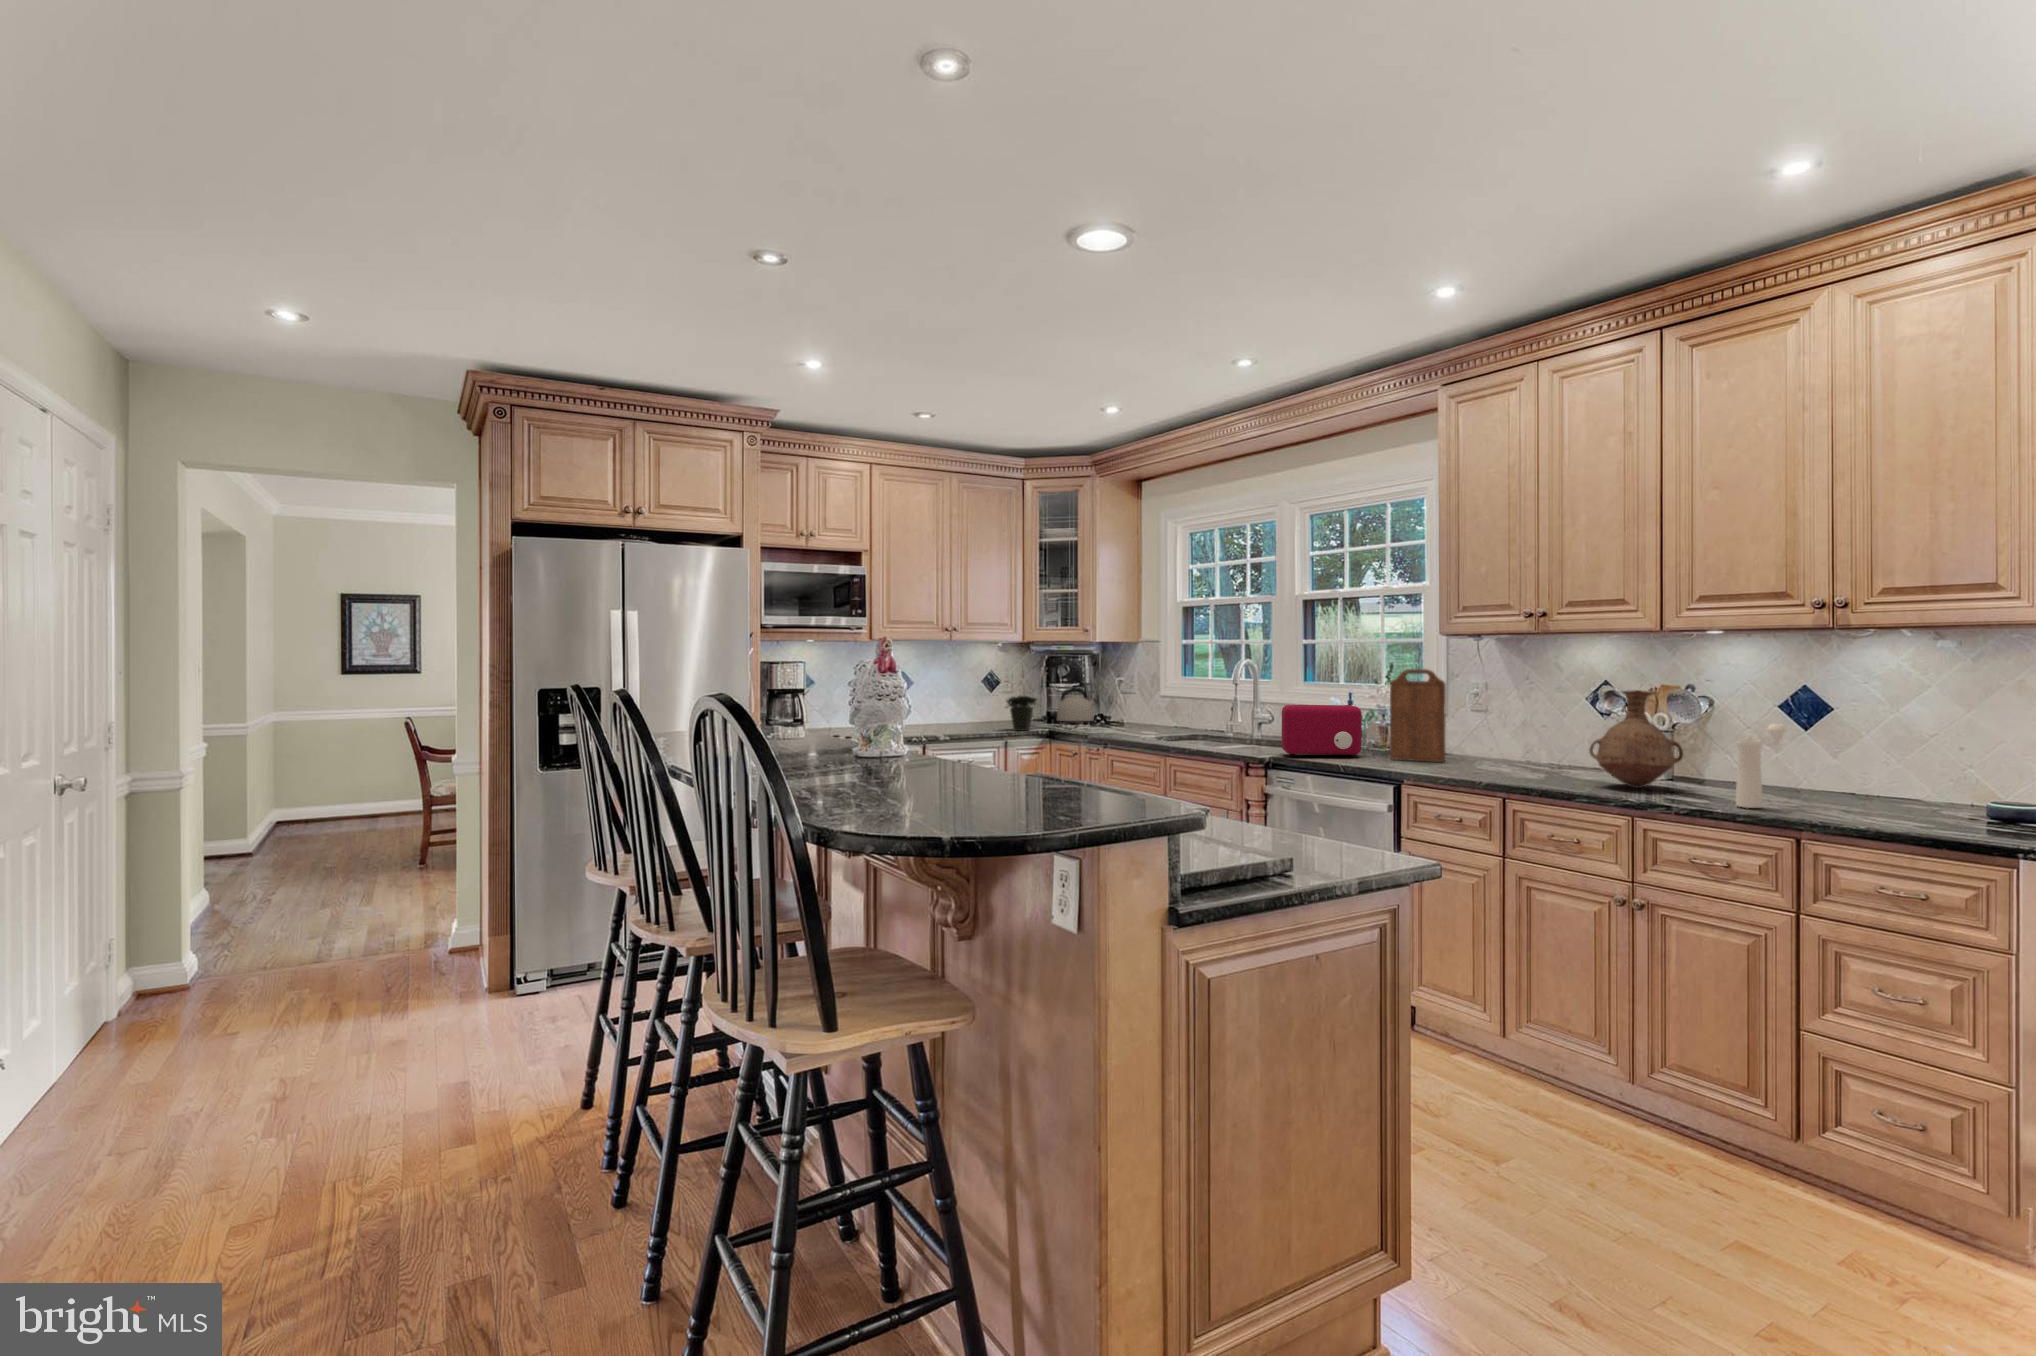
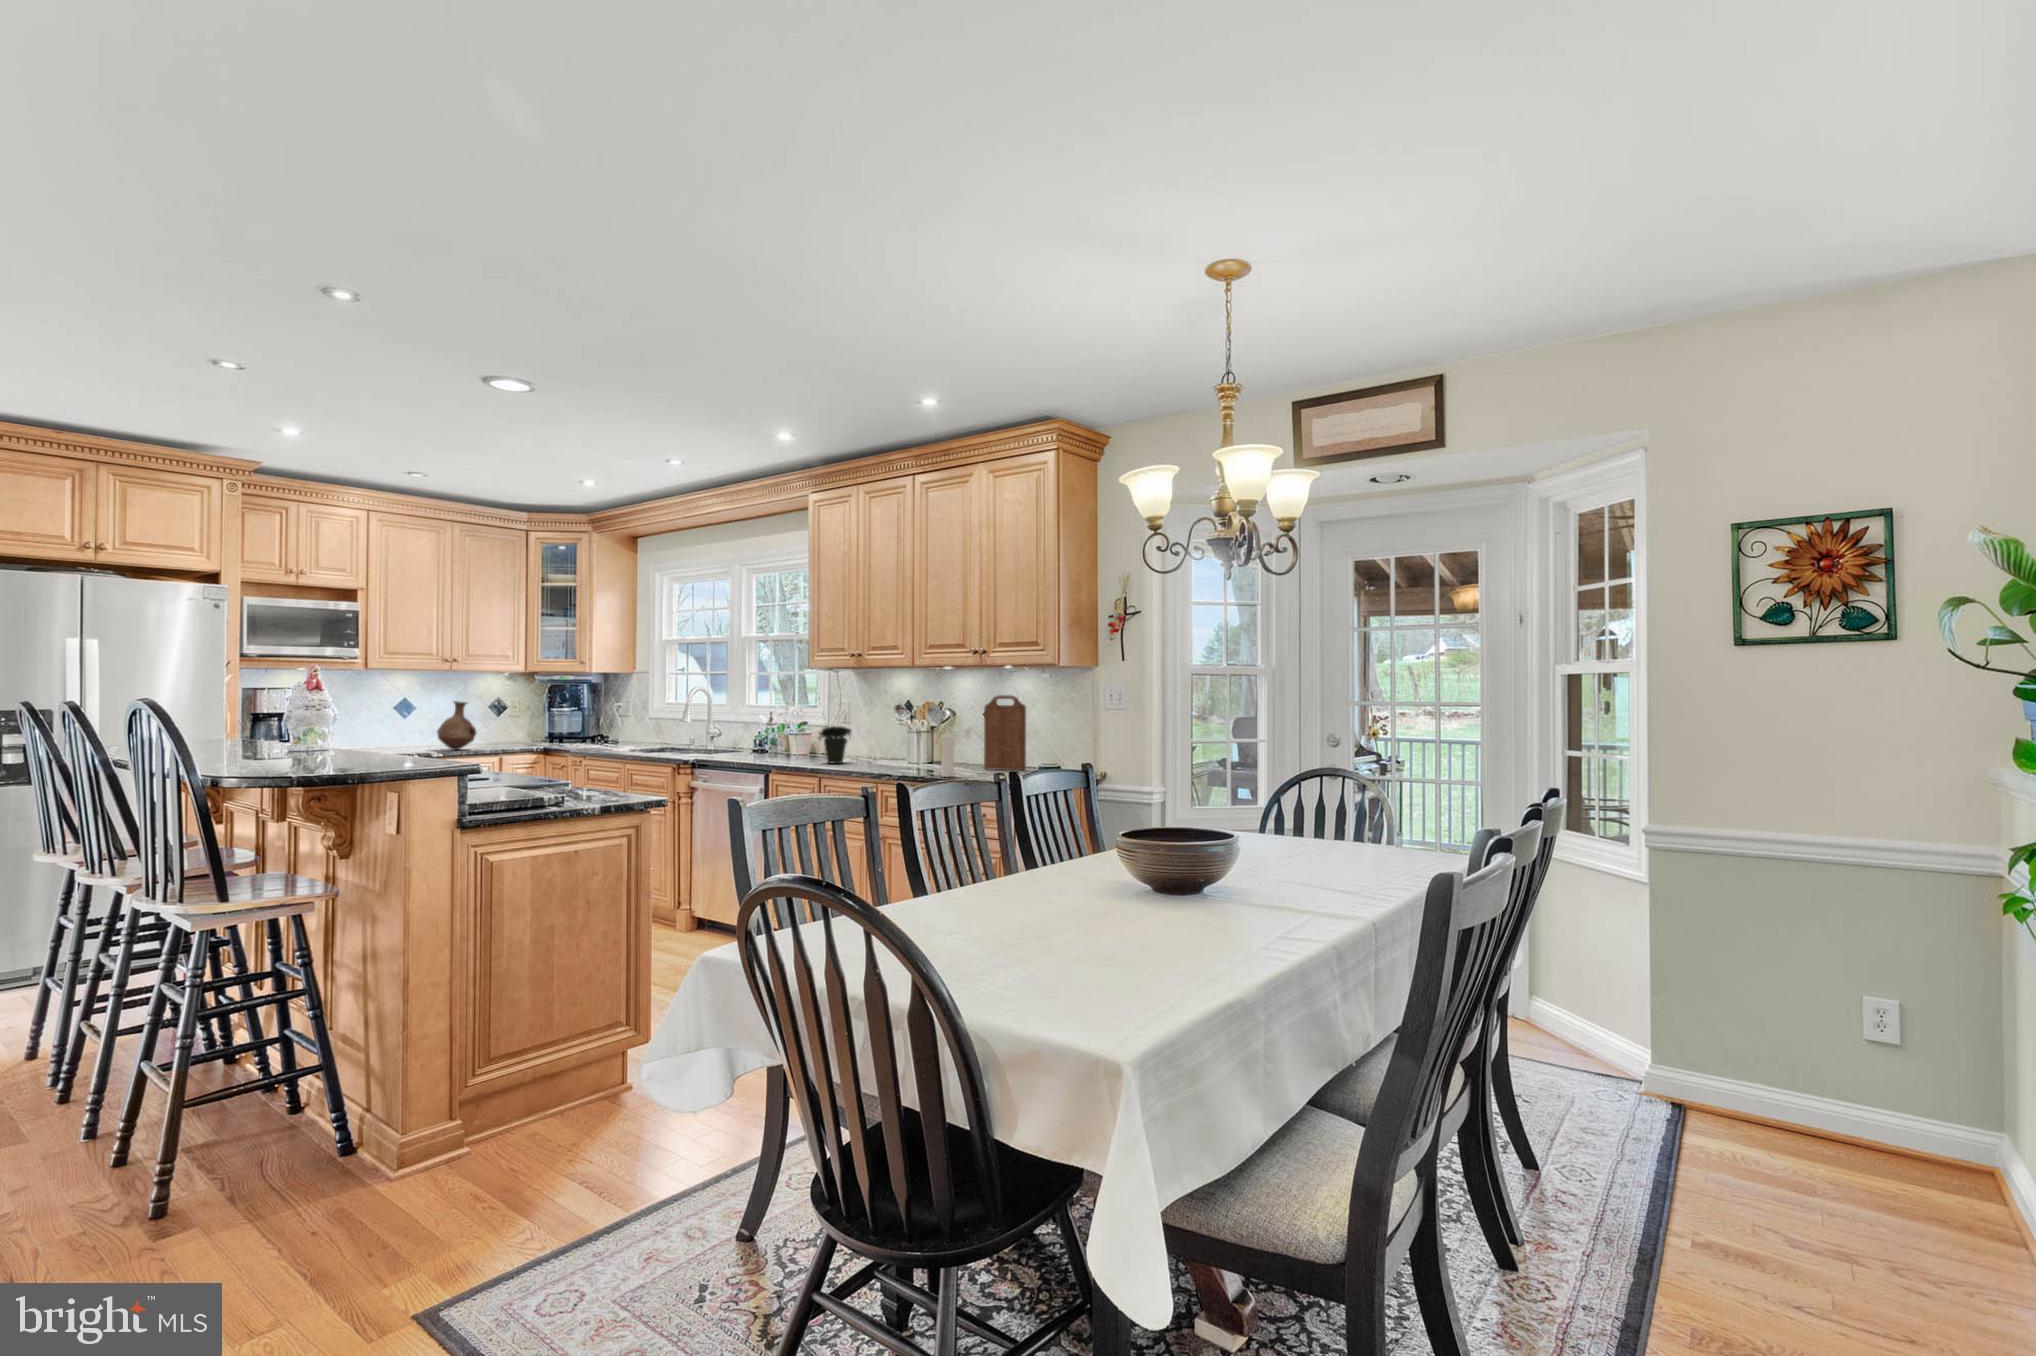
cutting board: present [1390,669,1446,762] -> present [984,695,1026,770]
potted plant: present [1006,671,1037,731] -> present [818,698,851,764]
kettle: present [1057,688,1097,721] -> none [558,712,598,741]
vase: present [1589,691,1683,788] -> present [437,701,476,750]
toaster: present [1281,705,1362,757] -> none [708,721,767,760]

